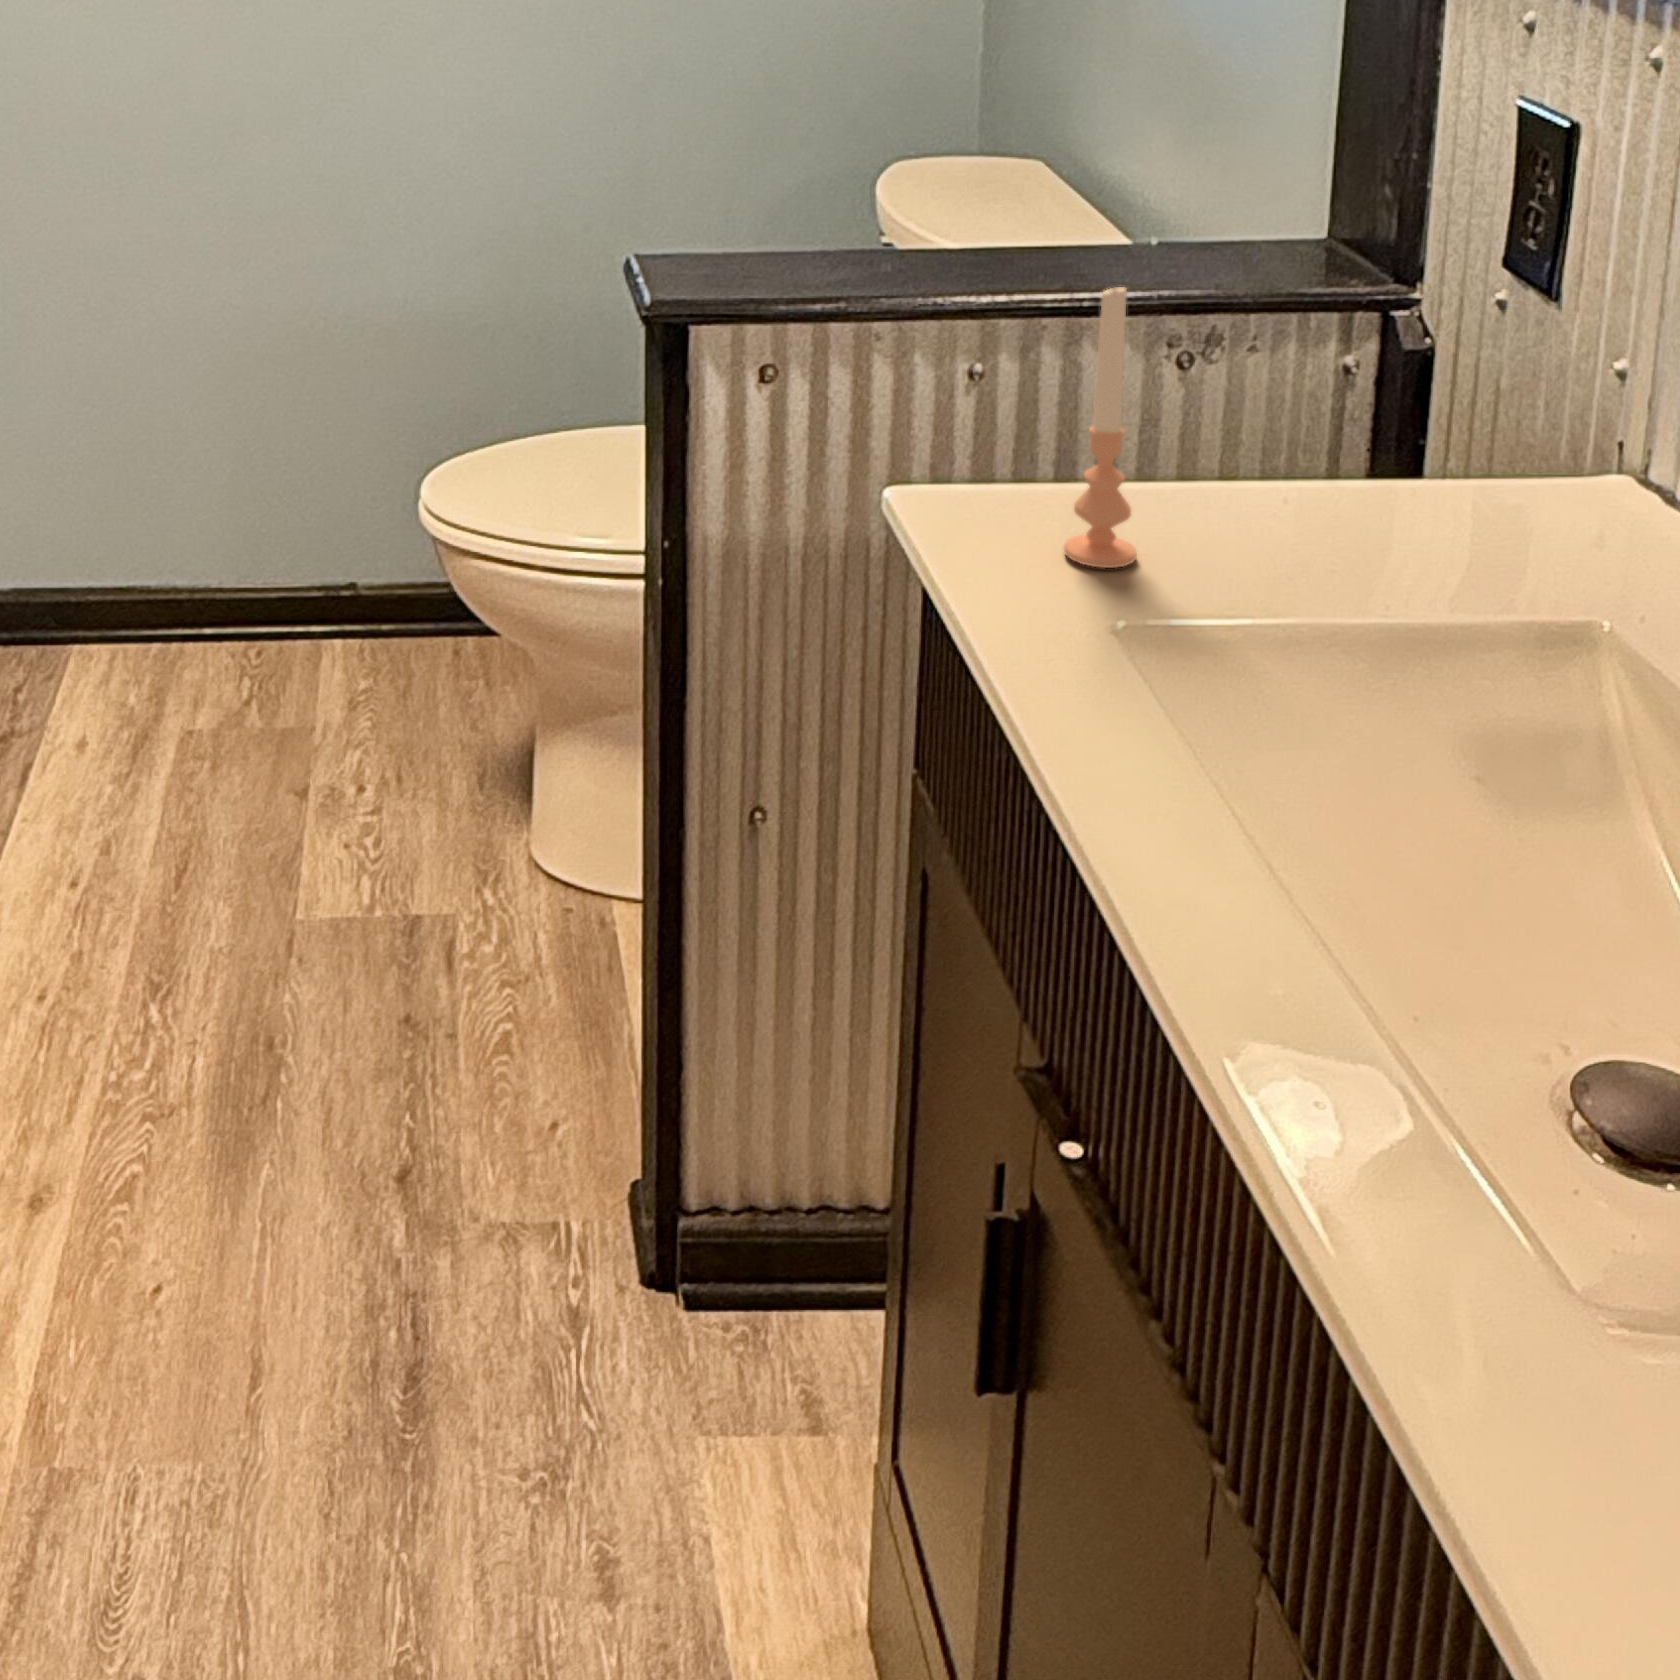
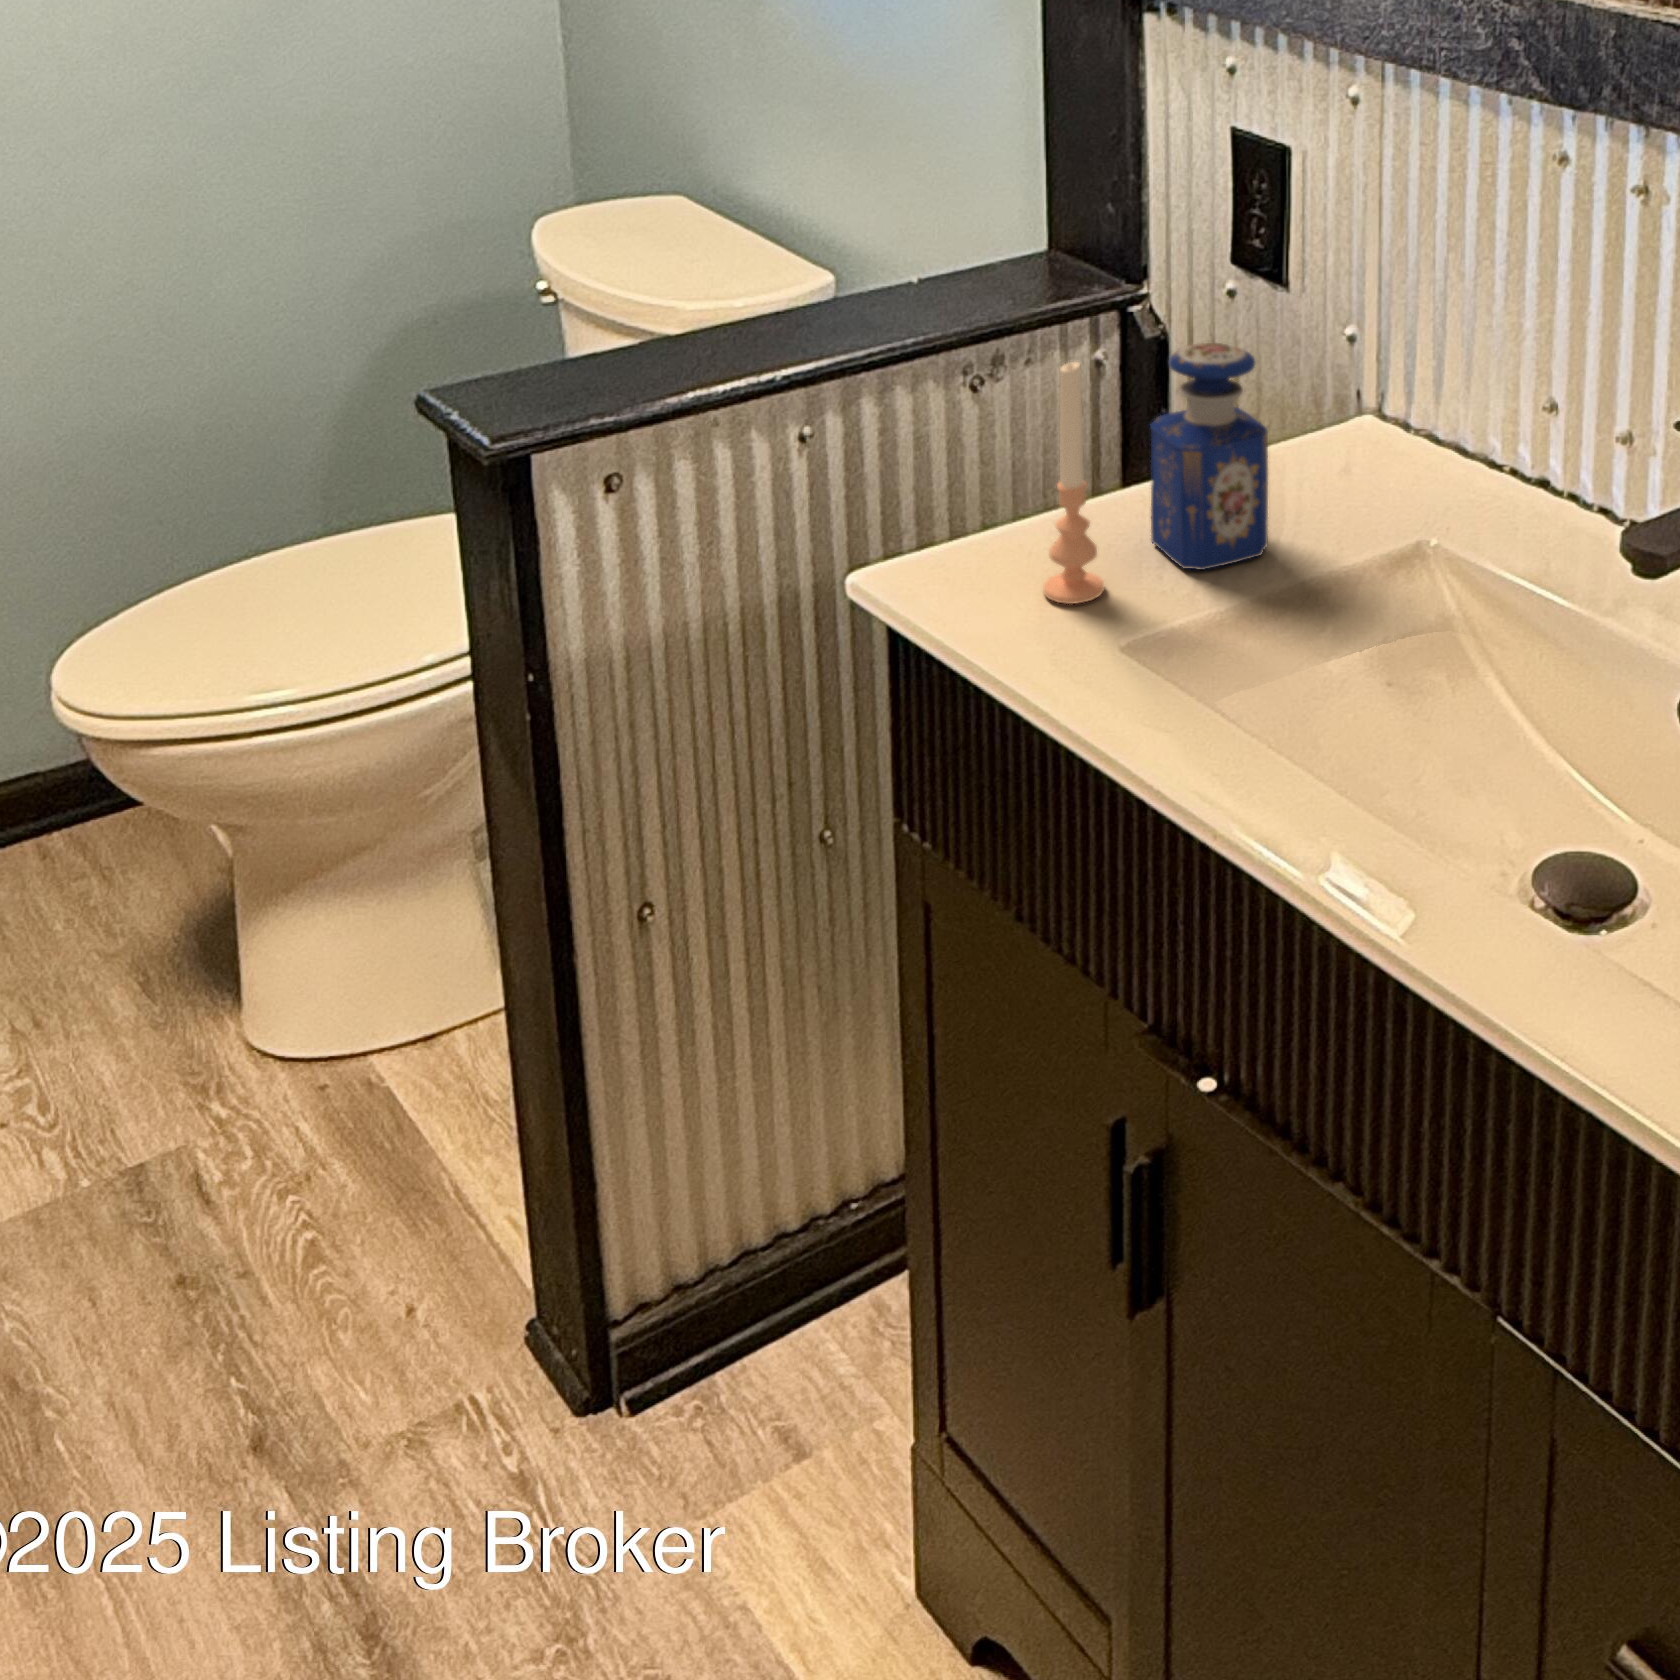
perfume bottle: none [1226,305,1376,578] -> present [1150,343,1268,570]

